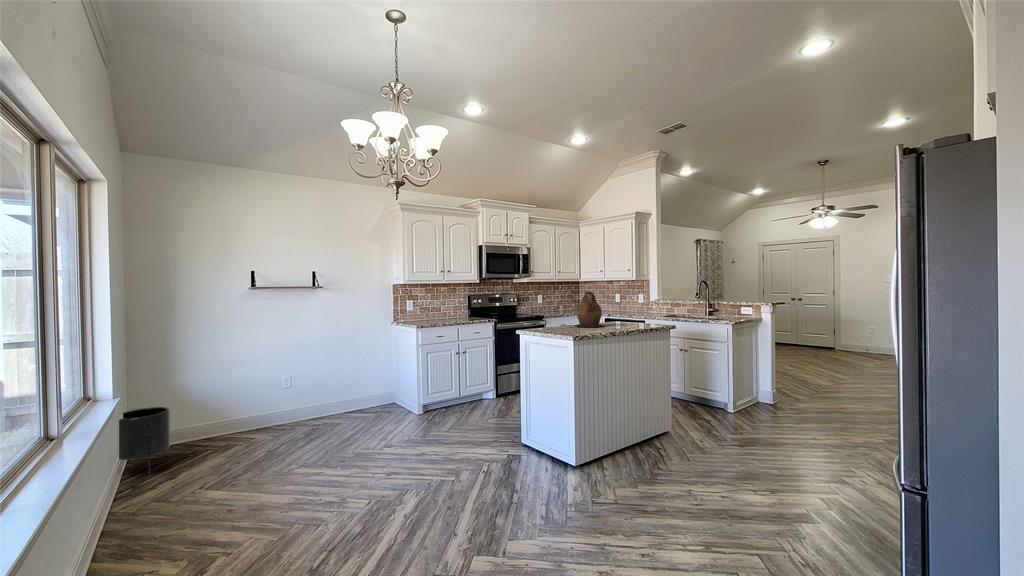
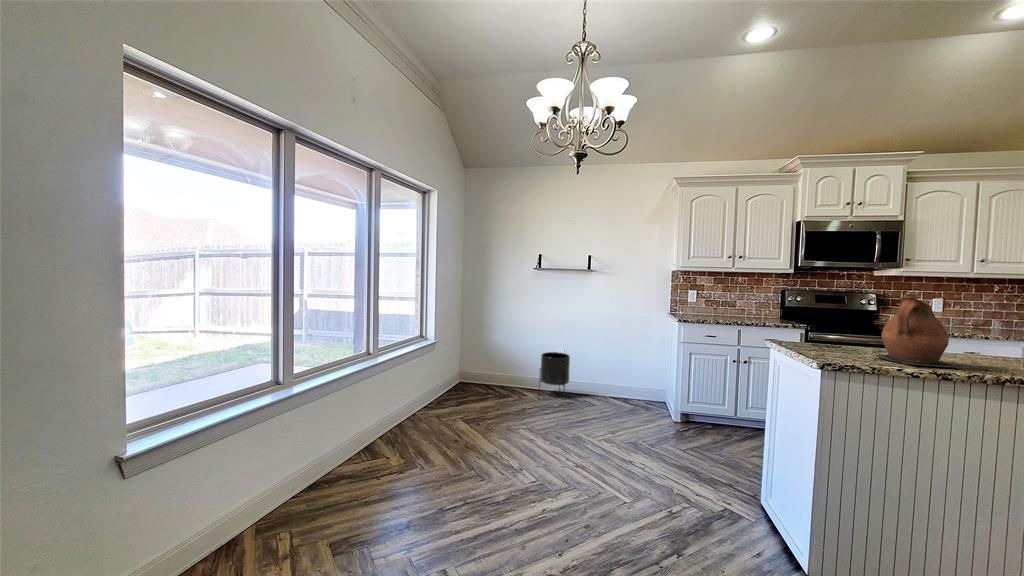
planter: present [119,407,170,478] -> present [539,352,570,396]

